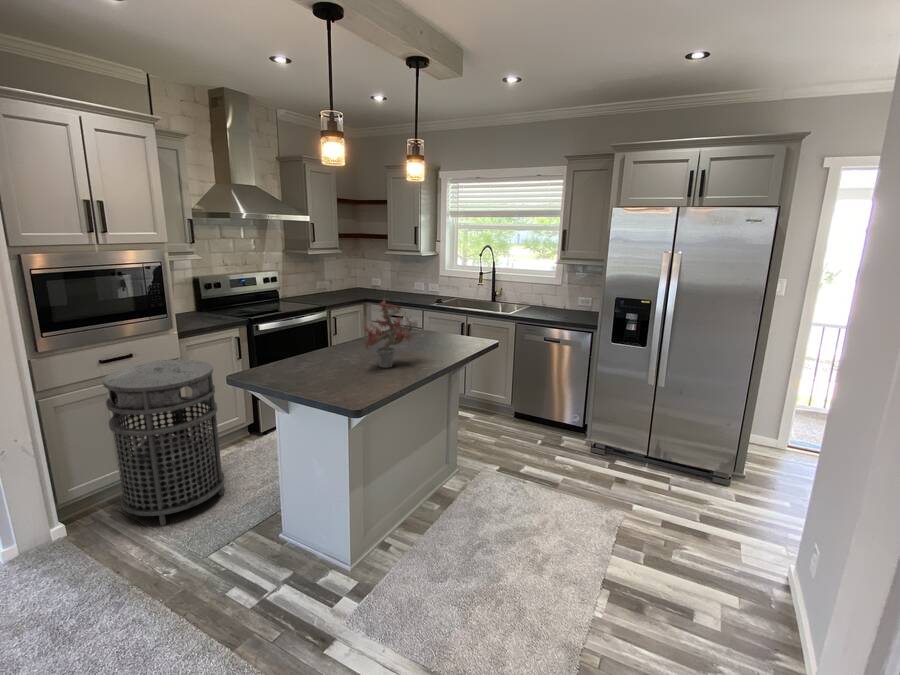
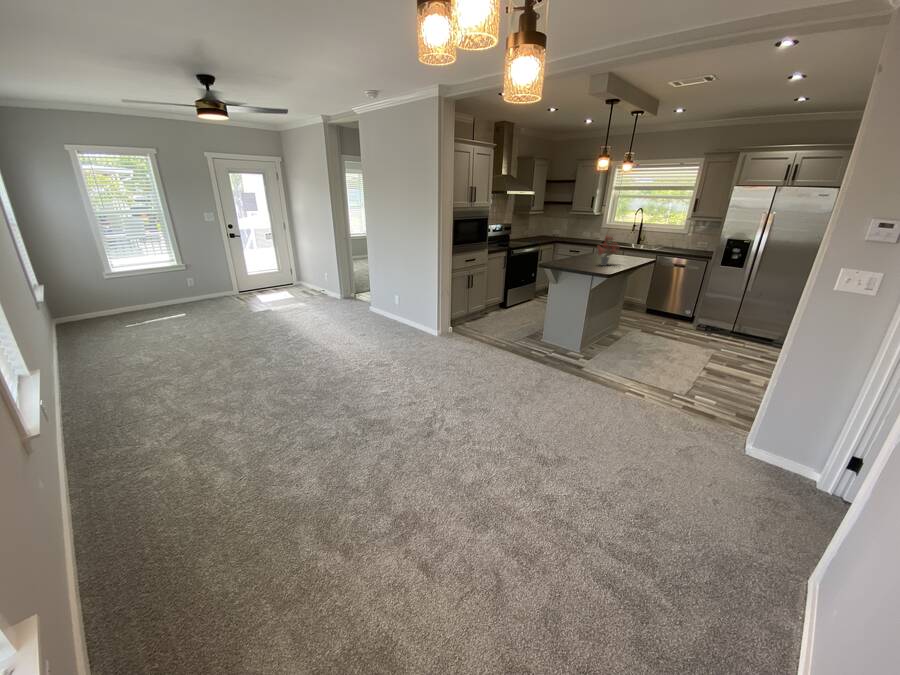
trash can: present [103,360,224,526] -> none [469,261,512,333]

